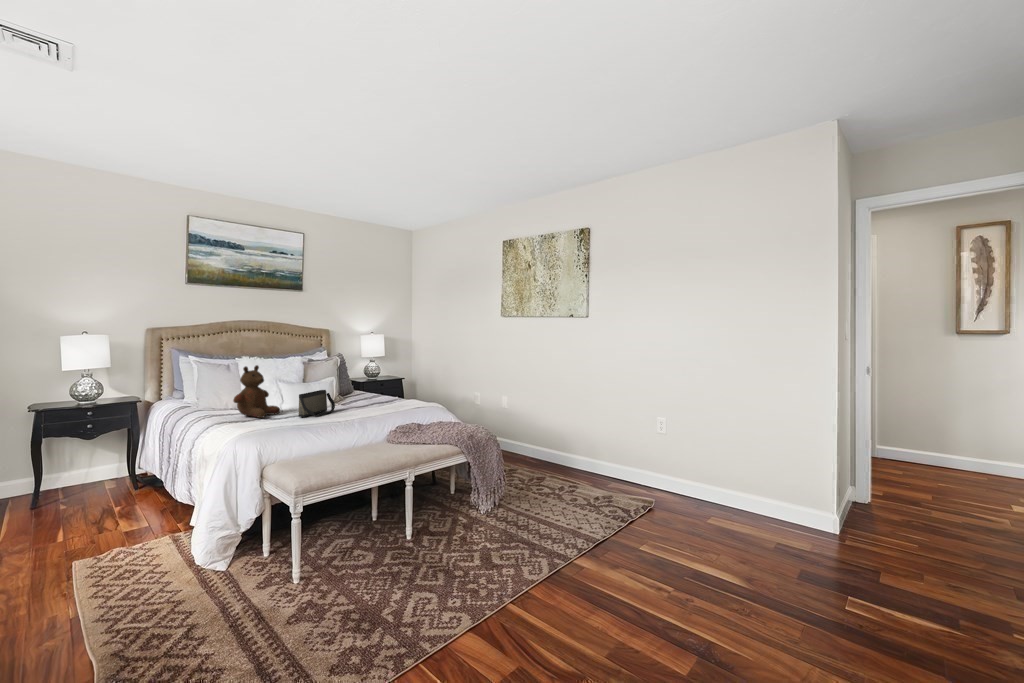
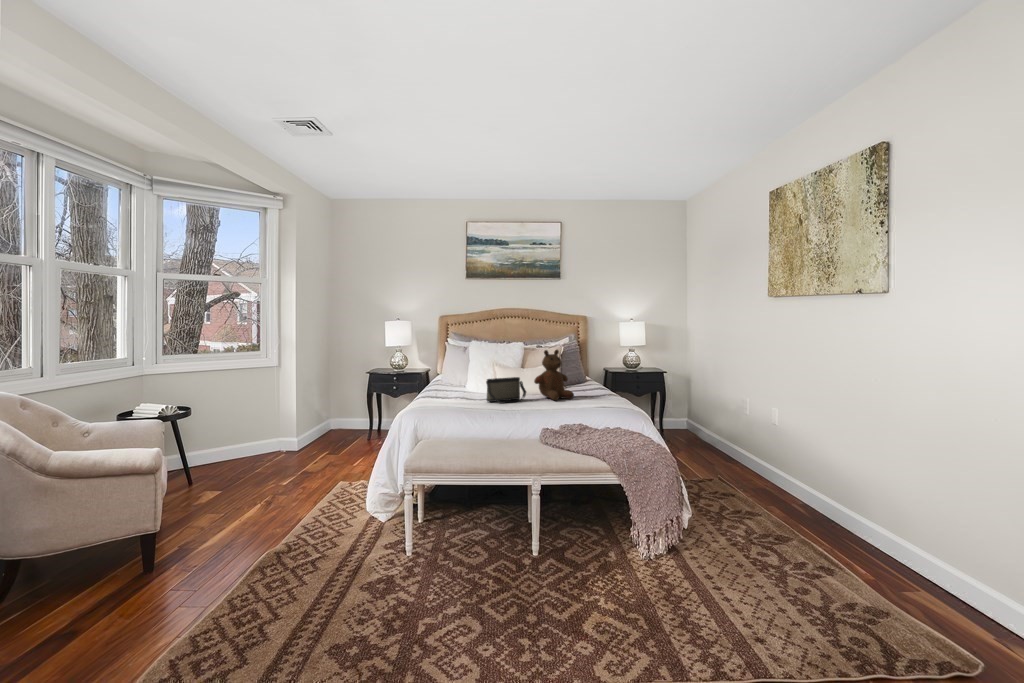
teddy bear: present [233,365,280,418] -> present [534,350,574,400]

